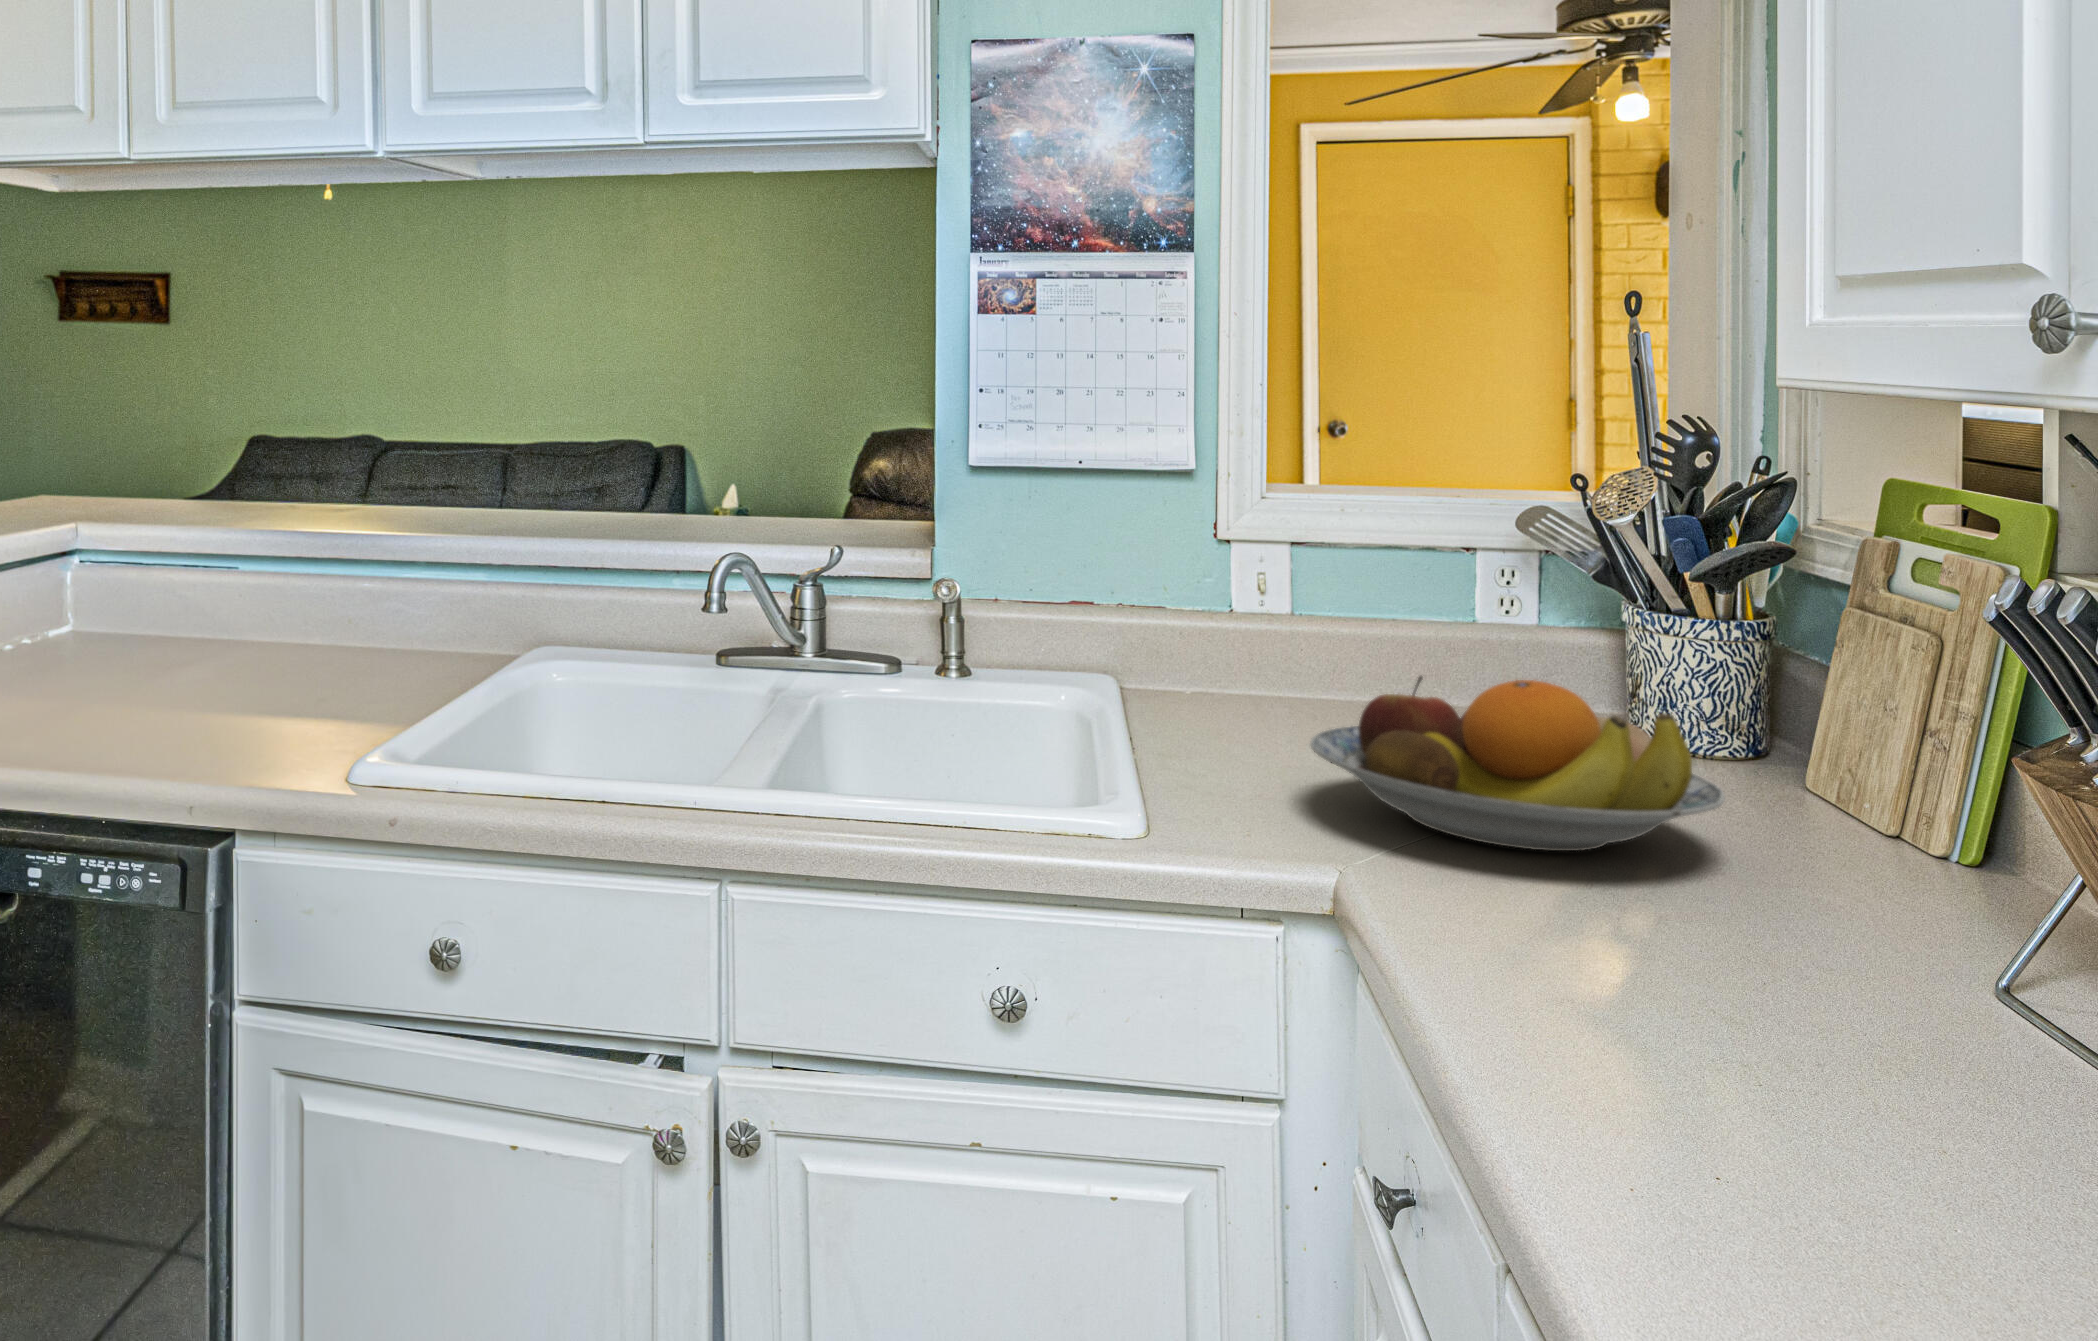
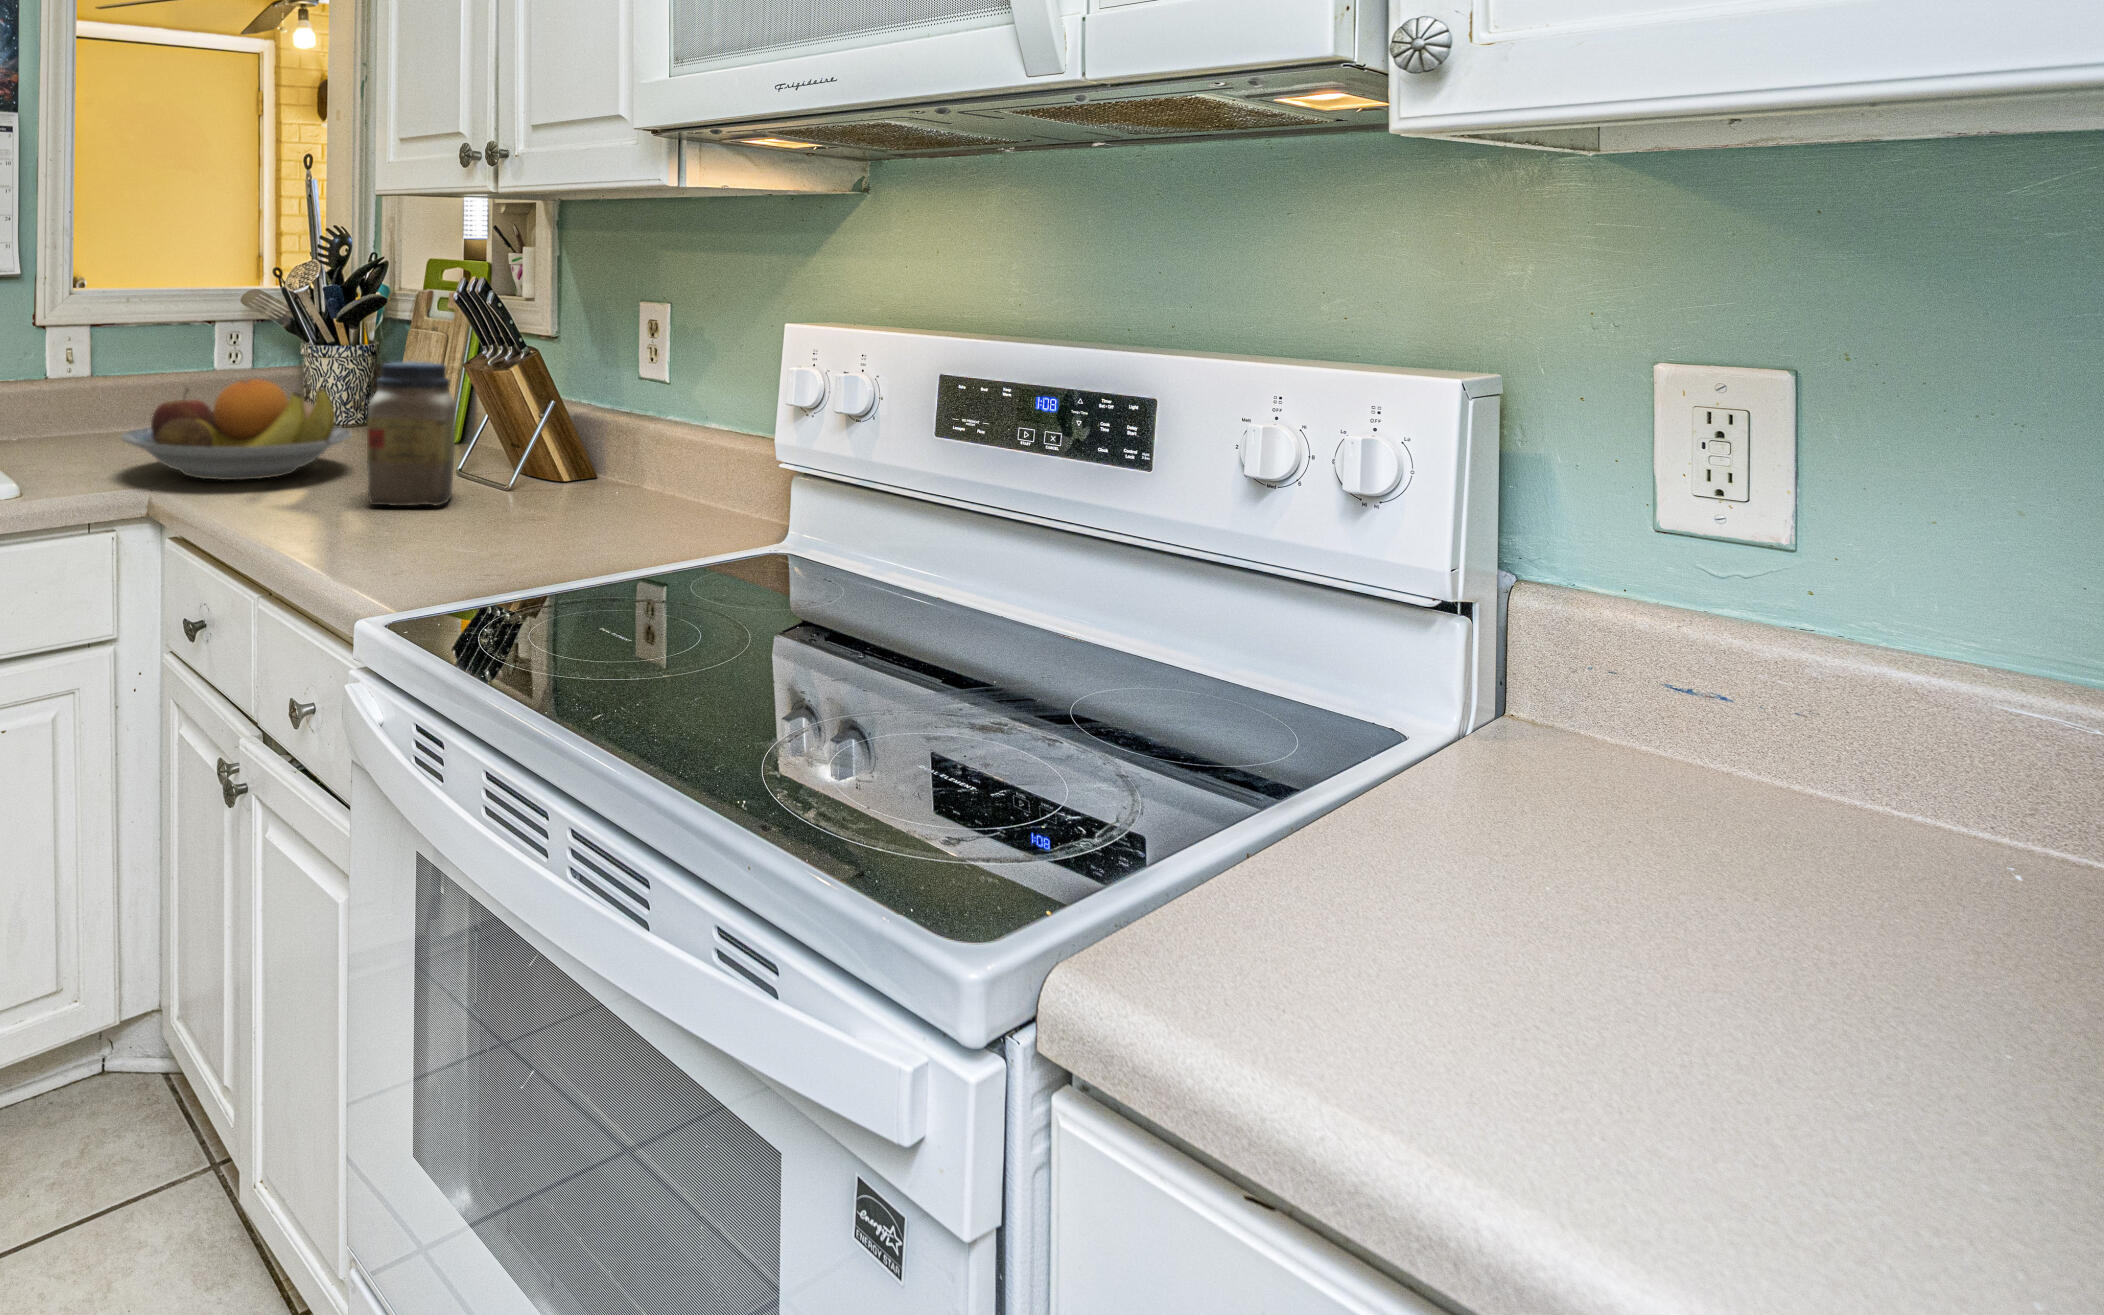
jar: none [1765,702,1976,1003] -> present [367,361,456,506]

